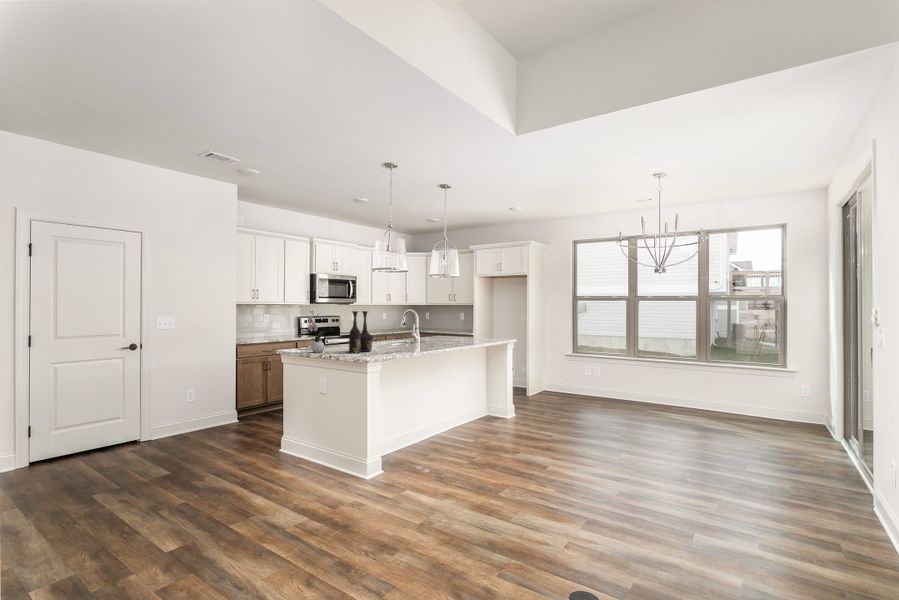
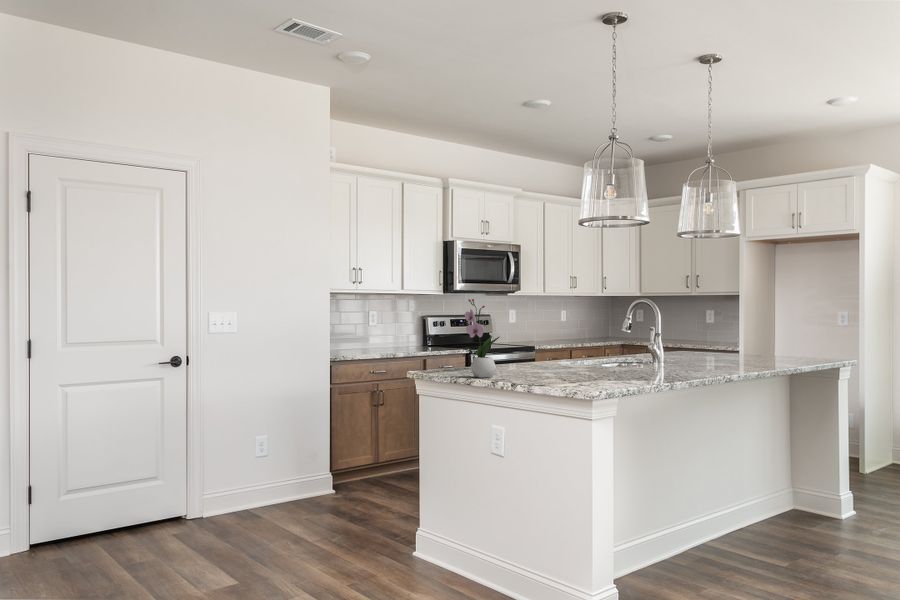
vase: present [349,311,373,353] -> none [544,298,588,381]

